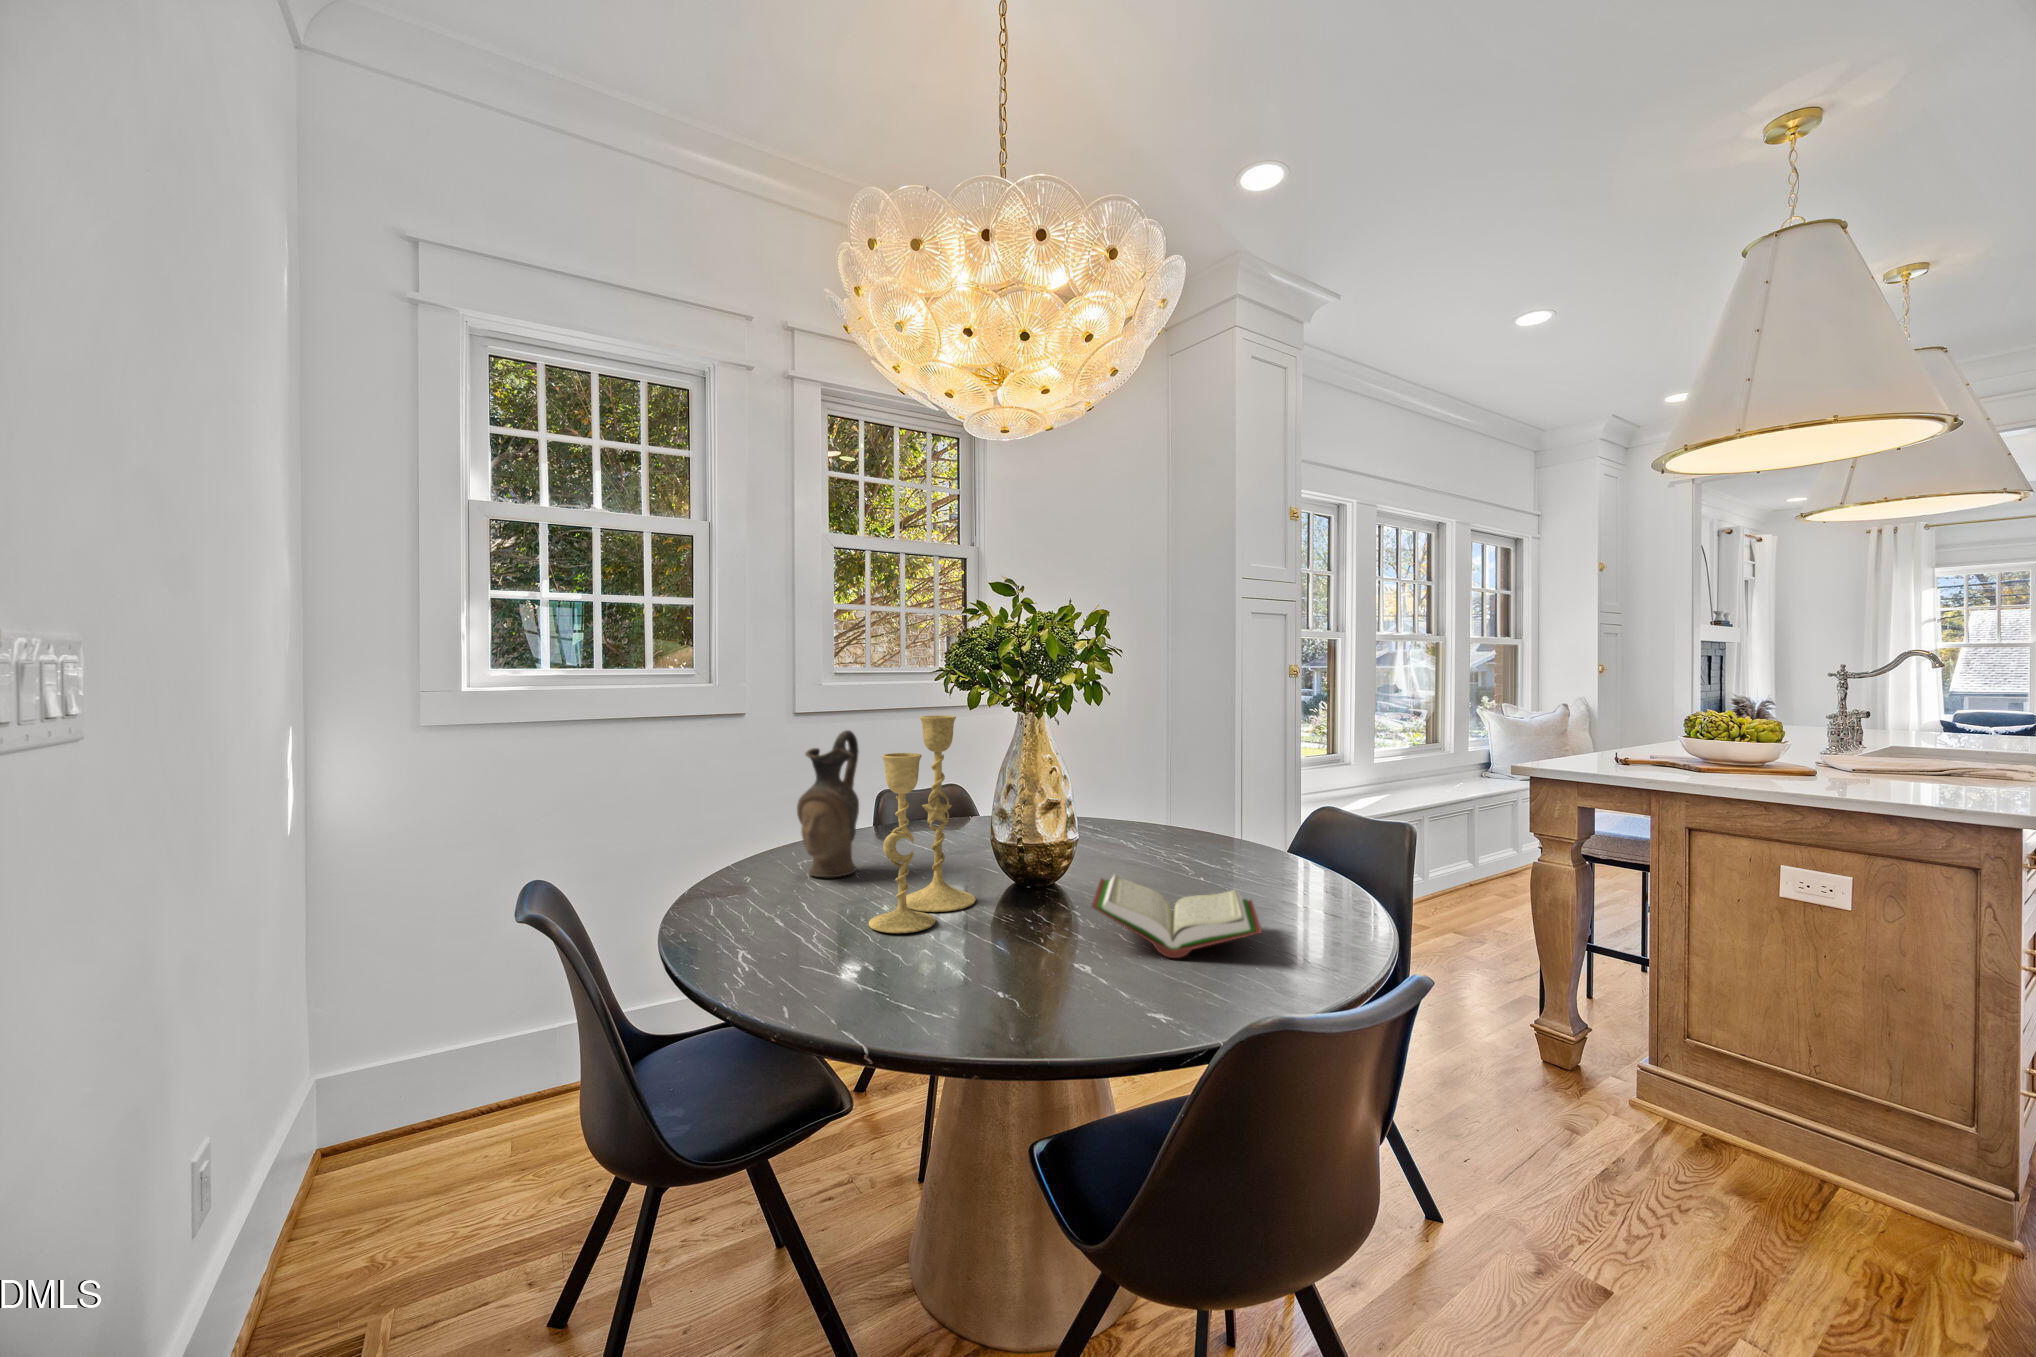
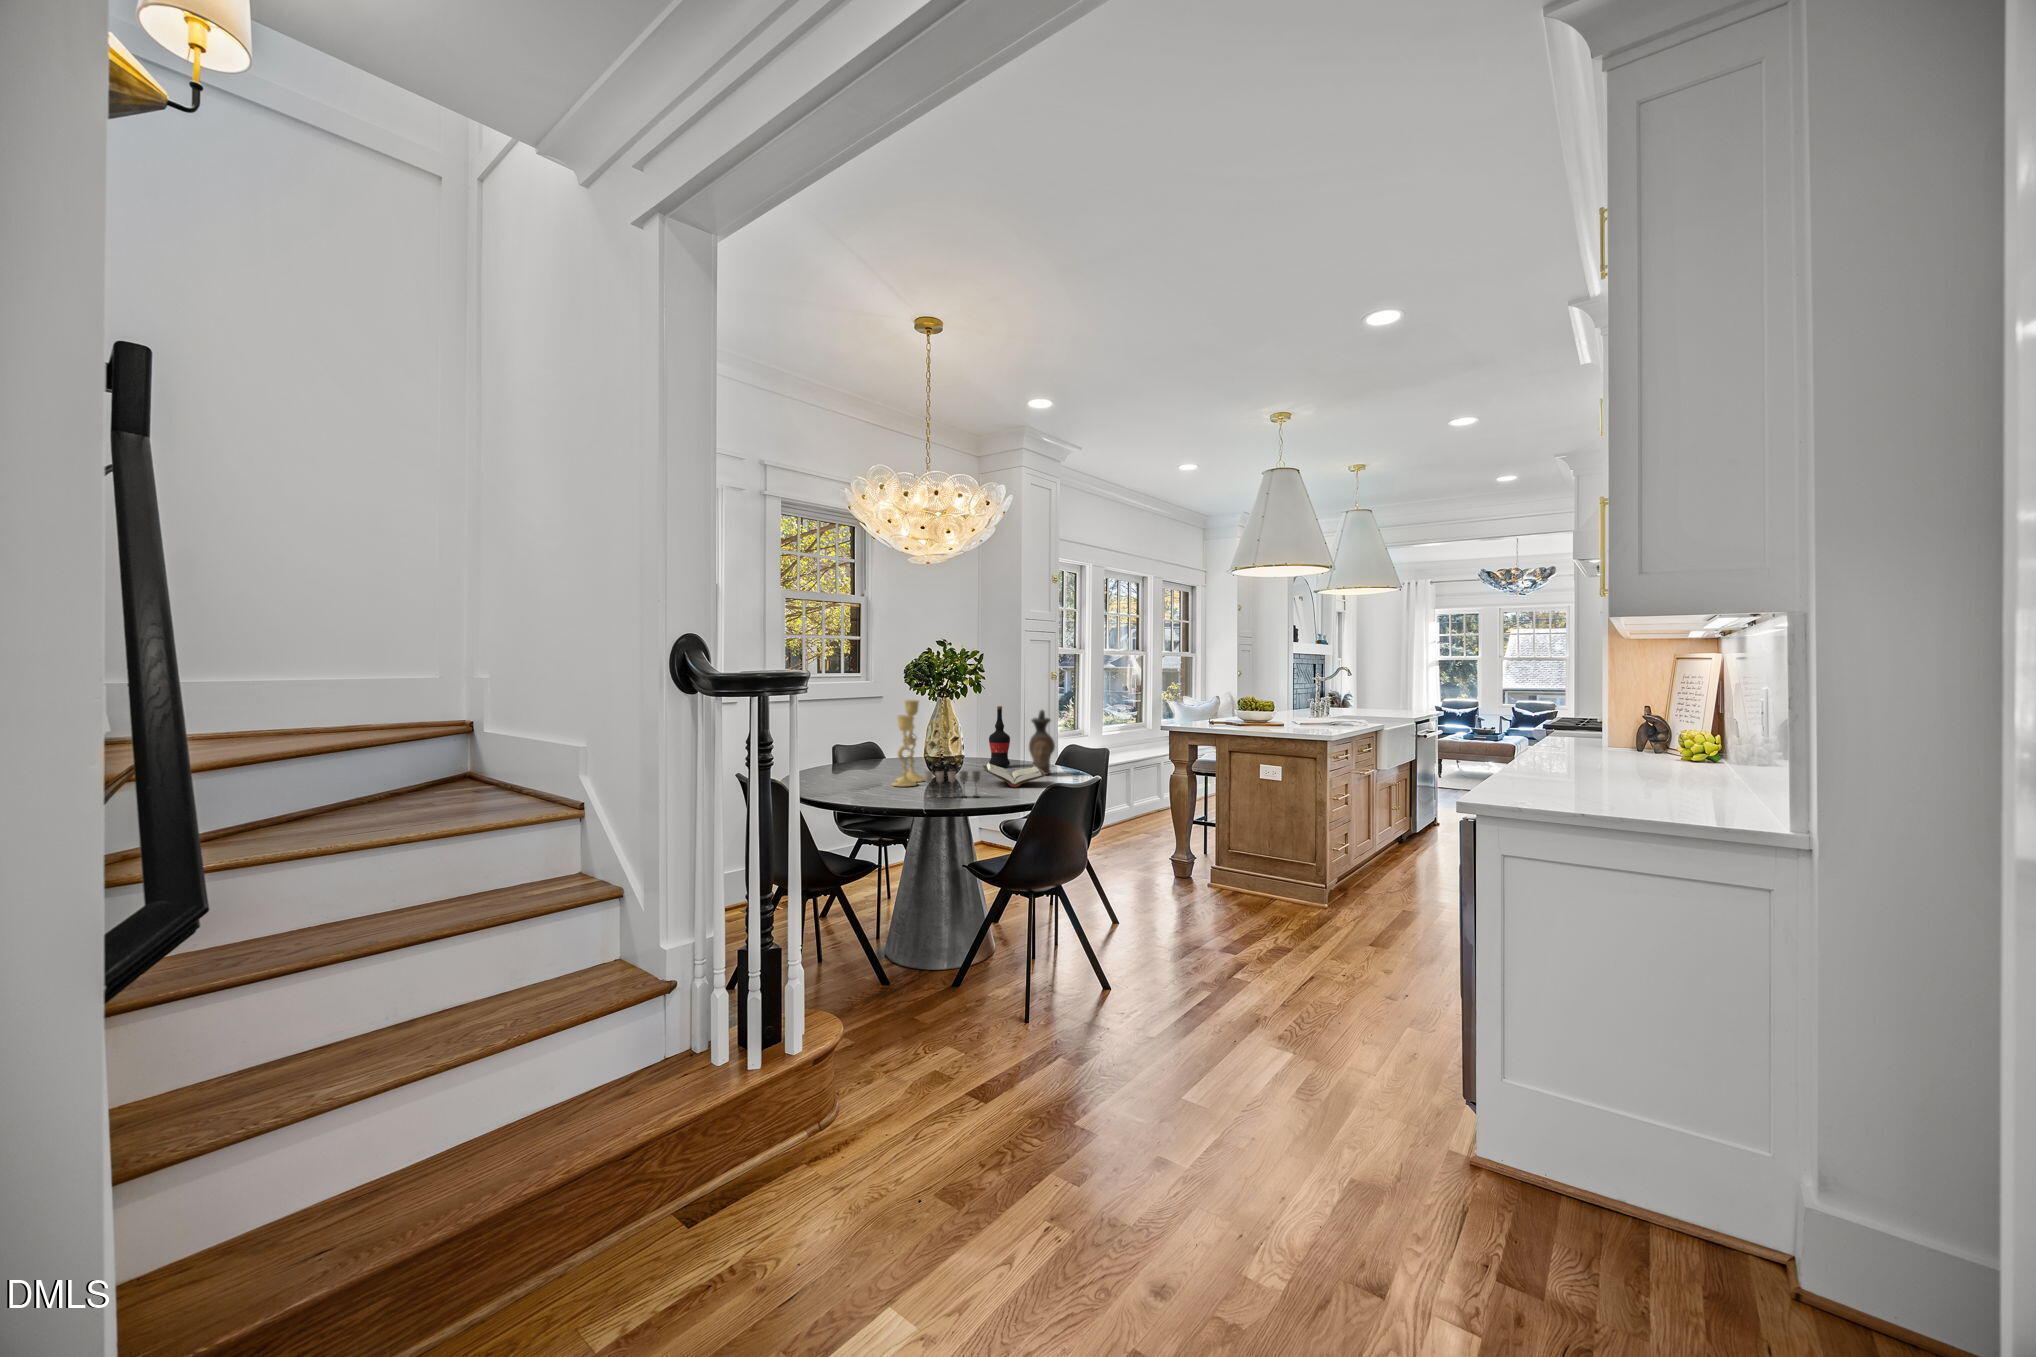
wine bottle: none [1142,728,1188,860] -> present [989,706,1010,767]
ceramic pitcher: present [797,730,859,877] -> present [1029,710,1055,774]
wine glass: none [894,922,1054,1012] -> present [924,771,980,798]

